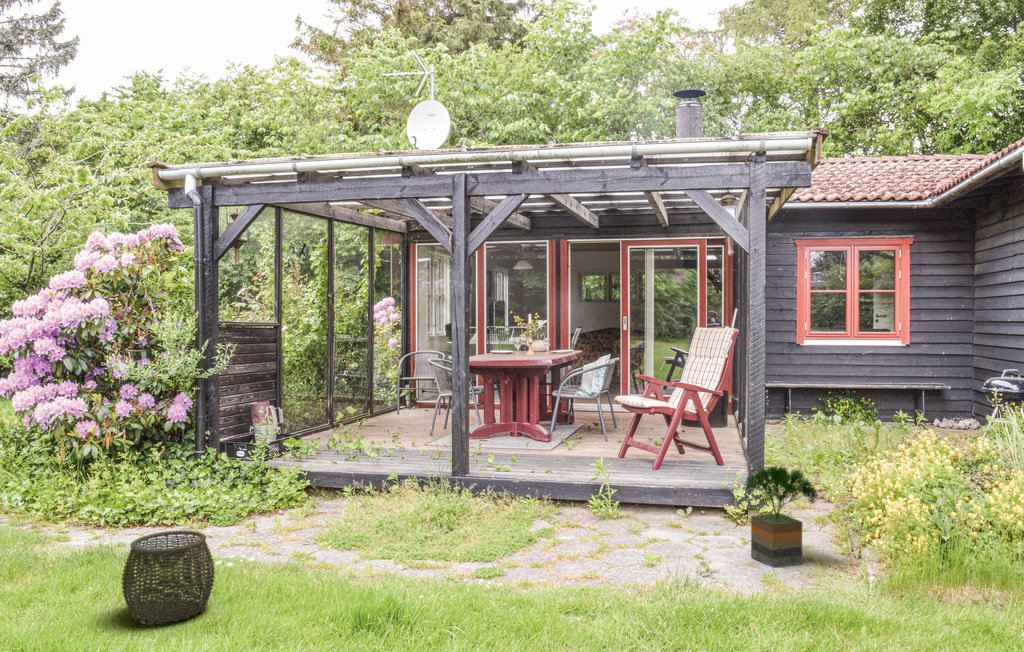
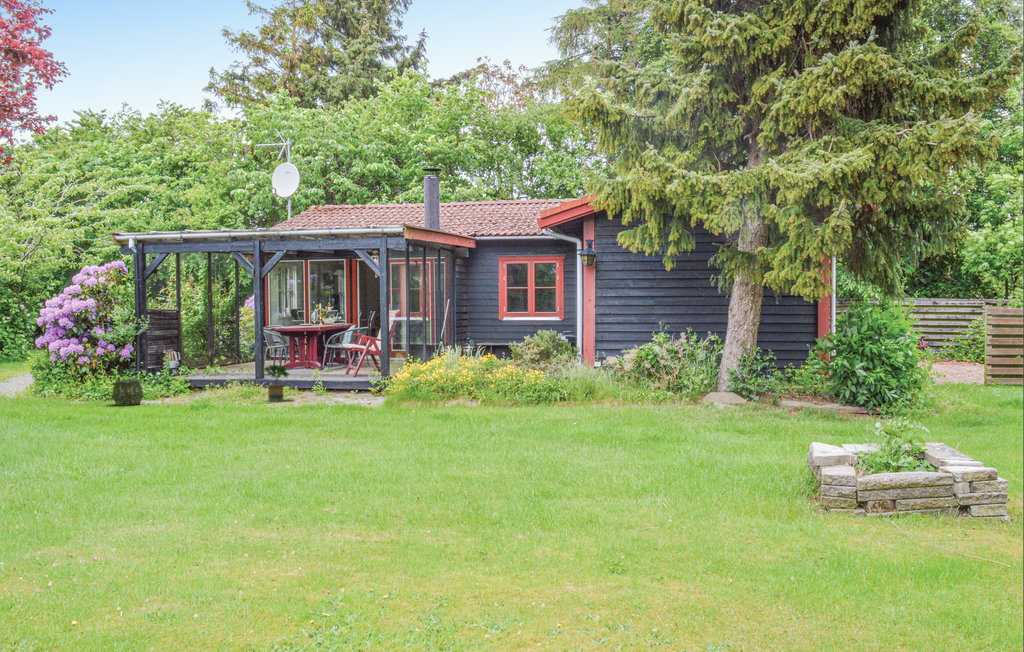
potted tree: present [744,466,818,567] -> present [264,365,289,402]

